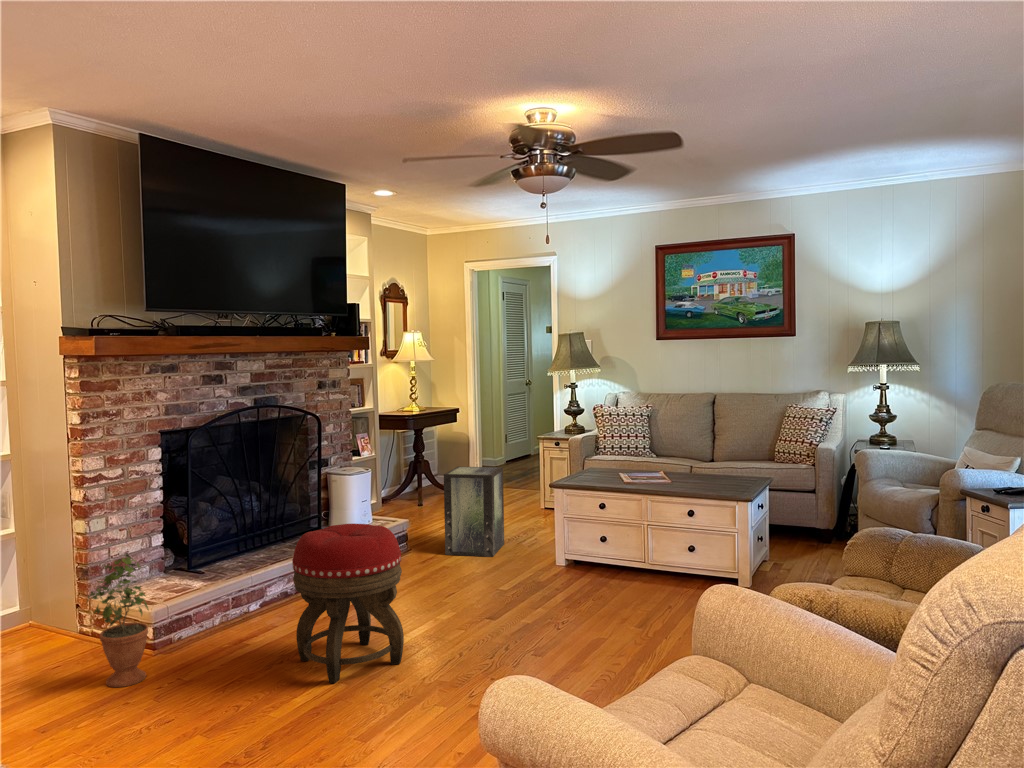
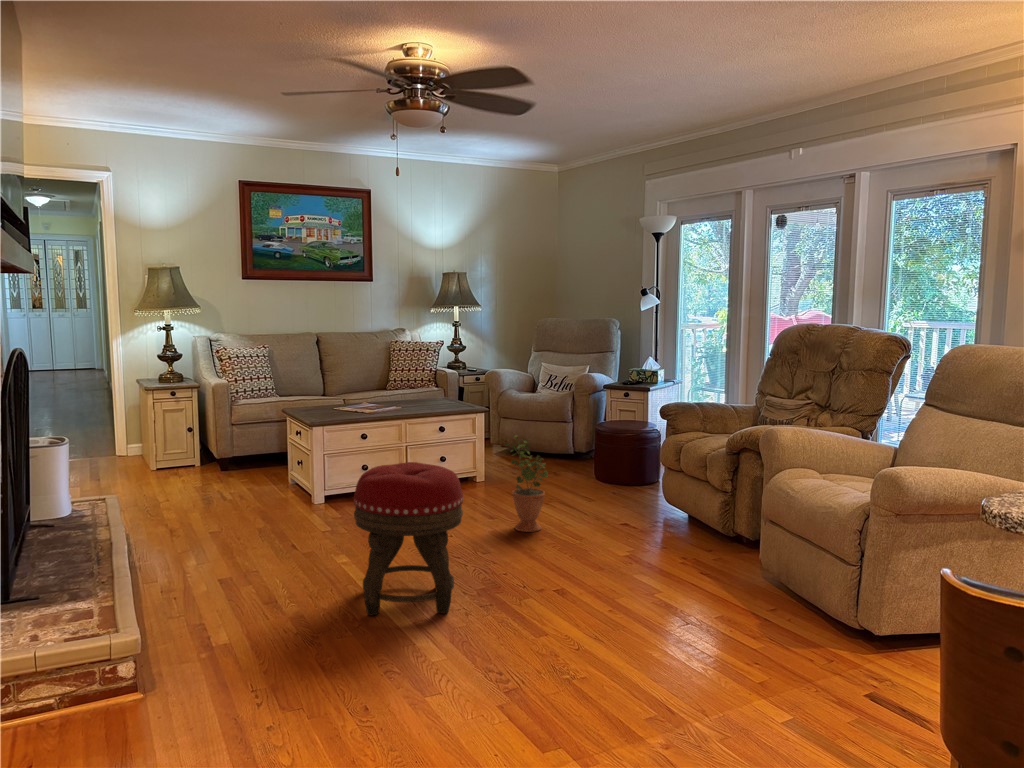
storage box: present [444,467,504,557] -> none [171,418,251,523]
potted plant: present [88,554,149,687] -> present [506,436,548,532]

